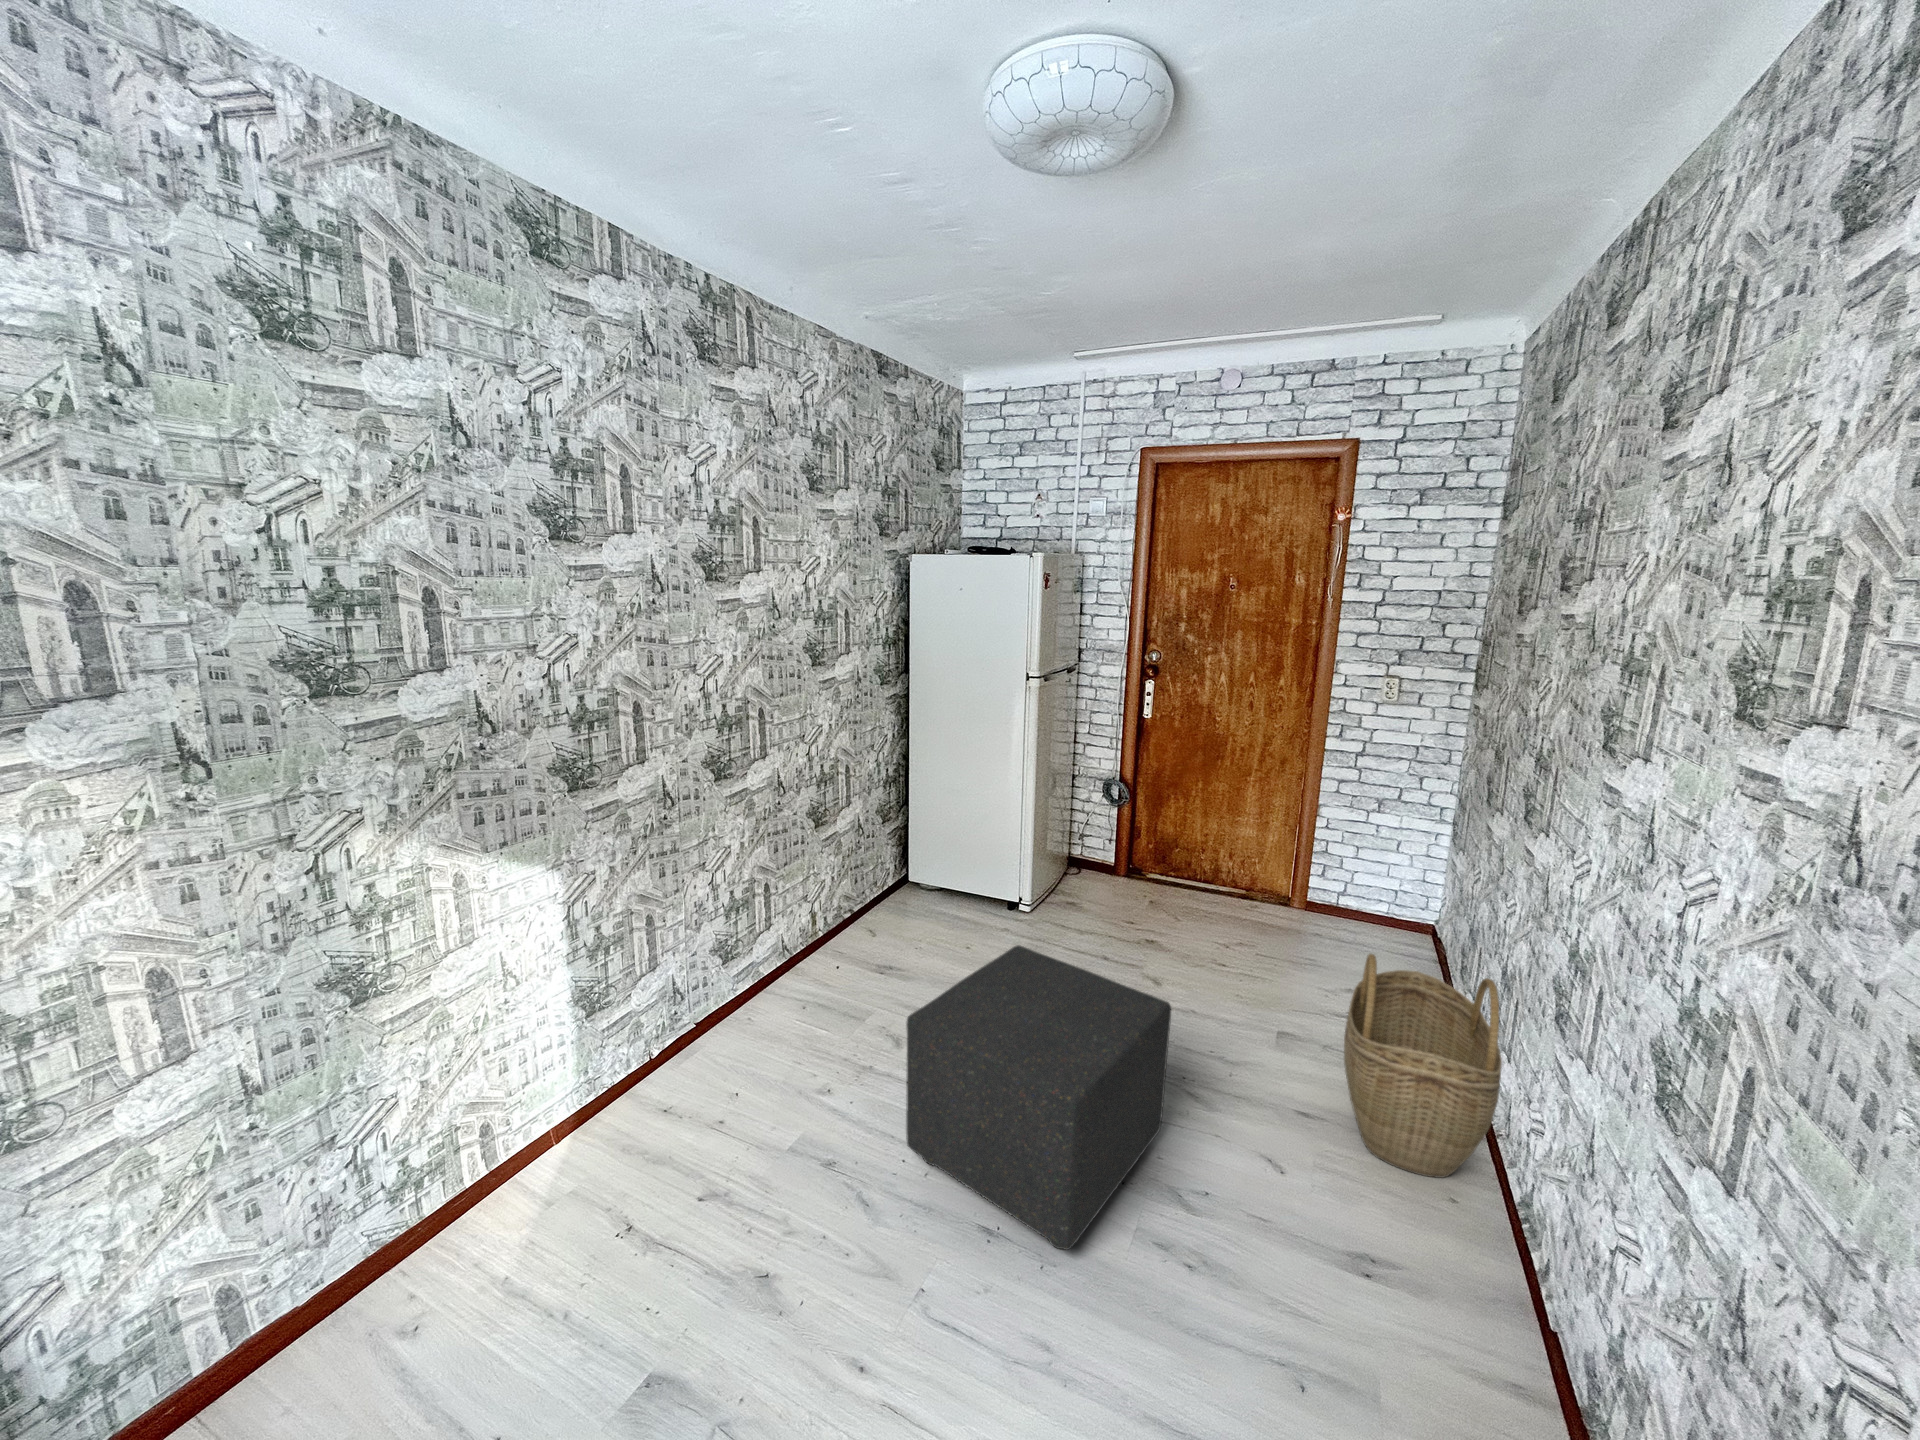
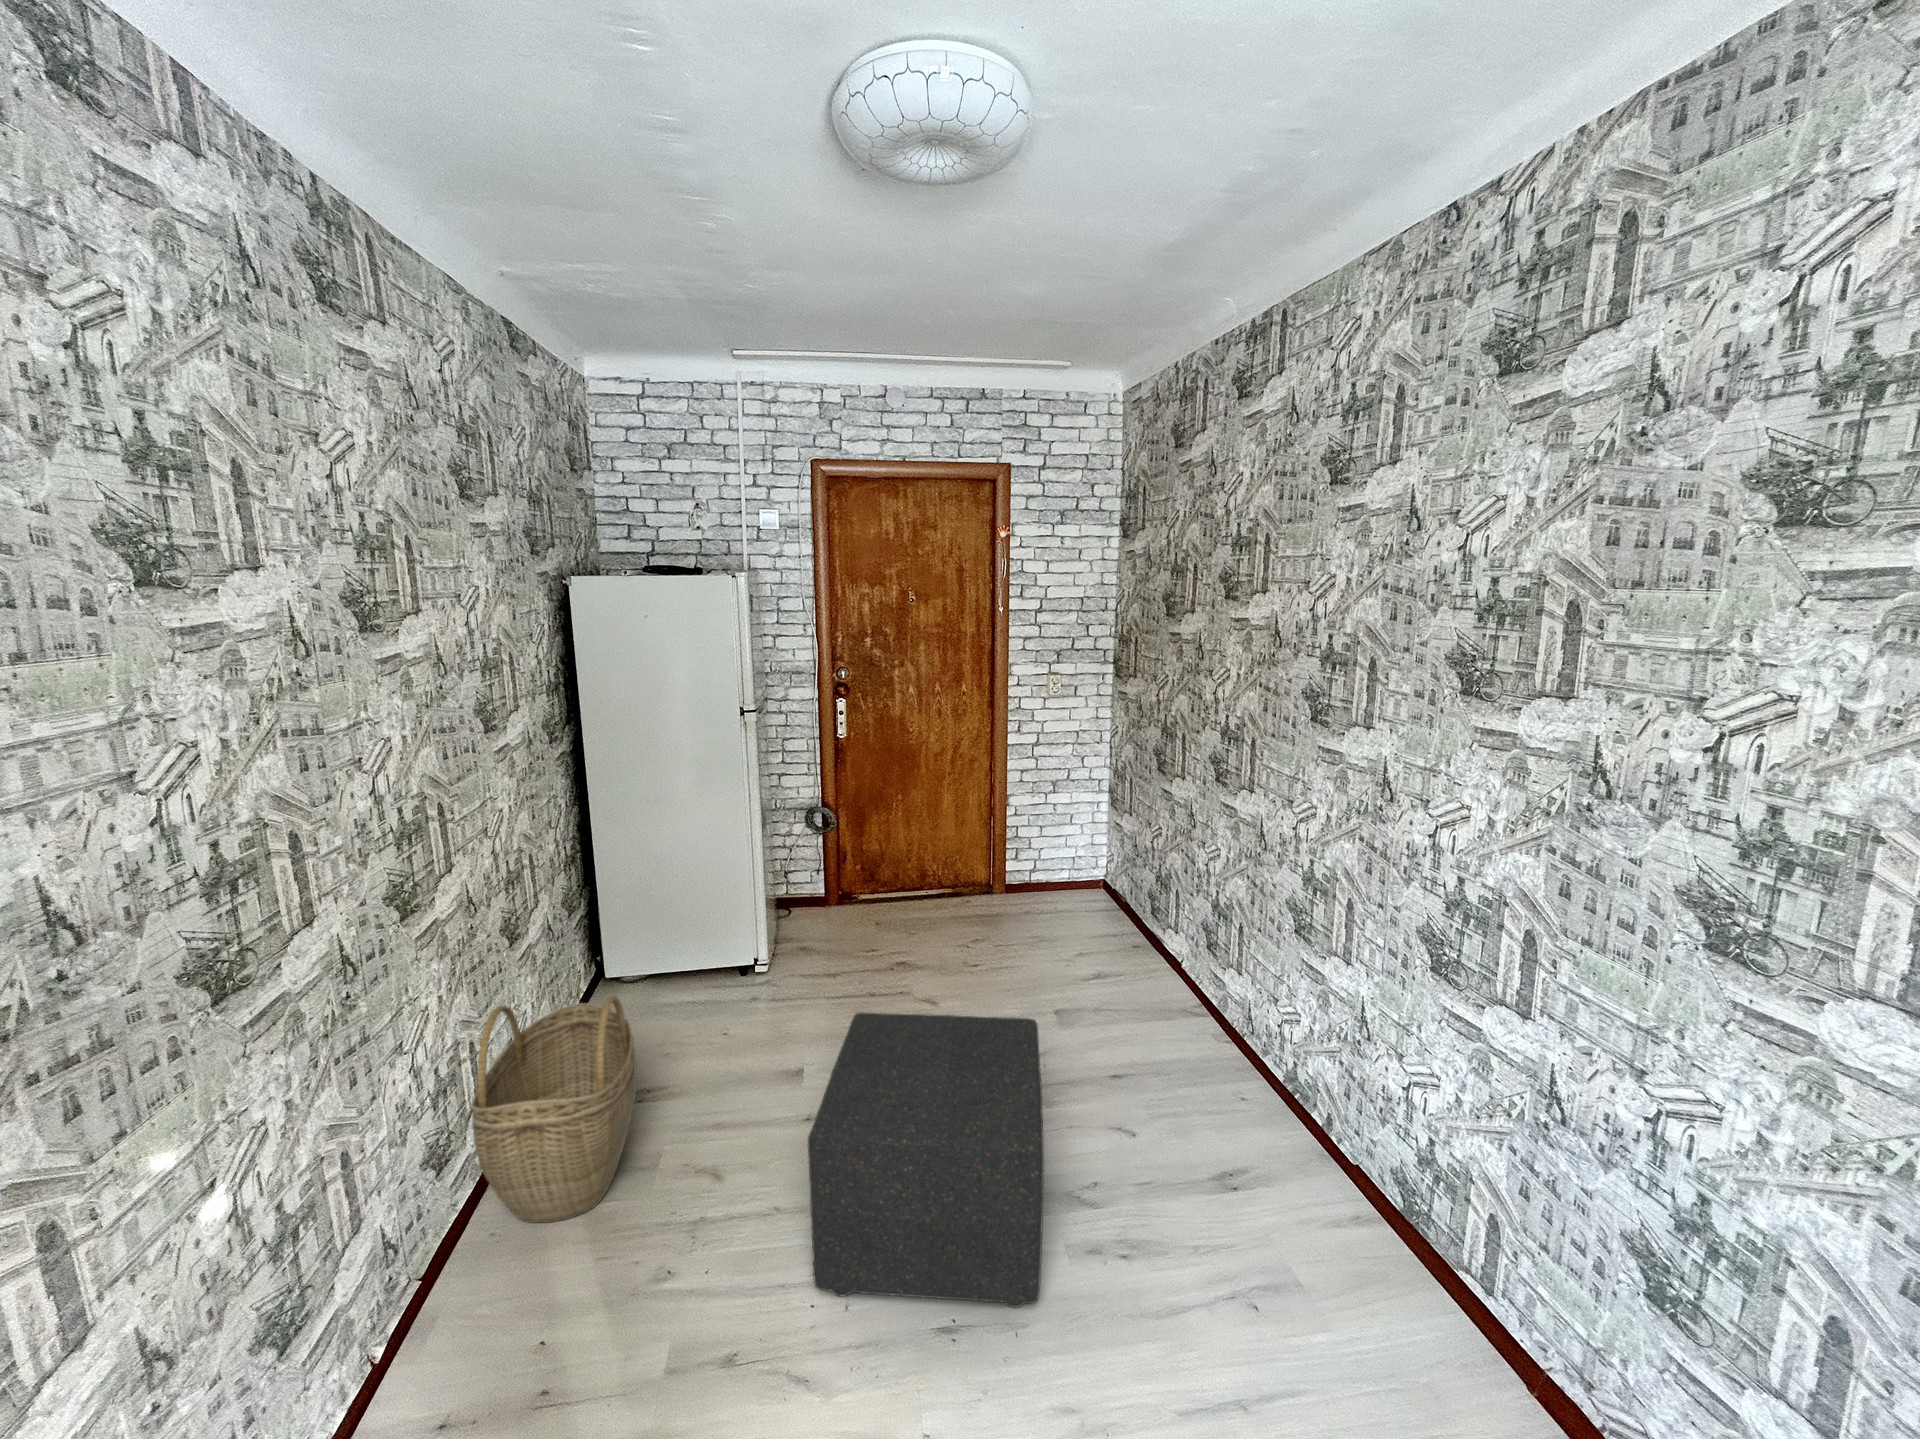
woven basket: present [1344,954,1502,1178] -> present [471,996,636,1223]

